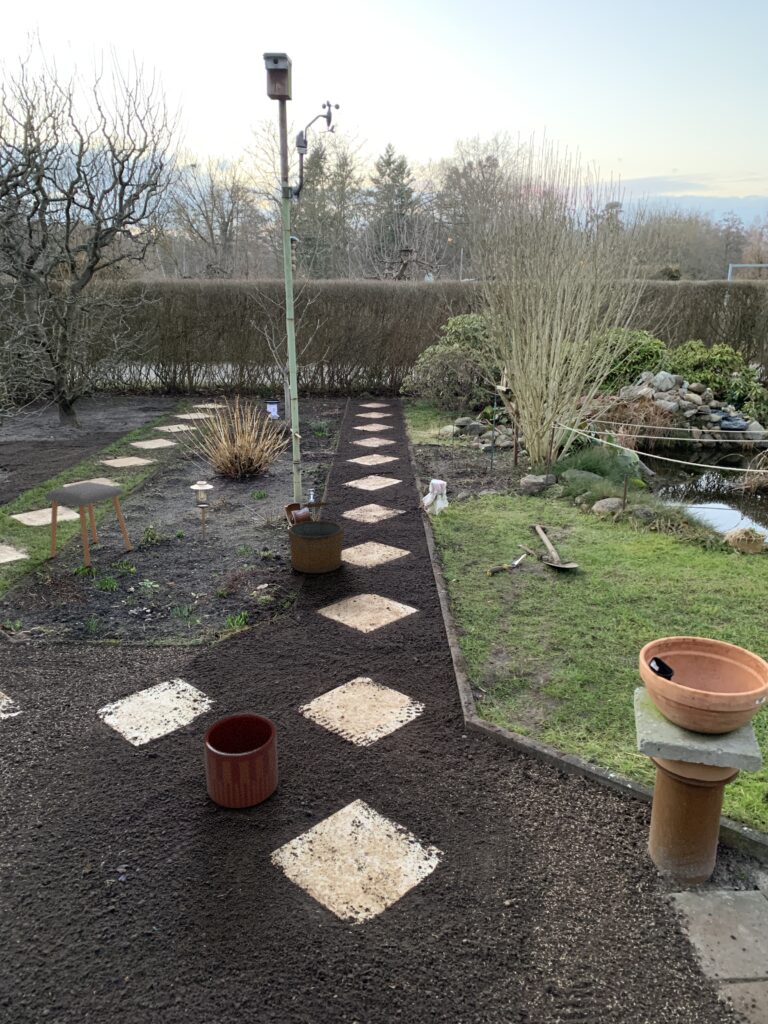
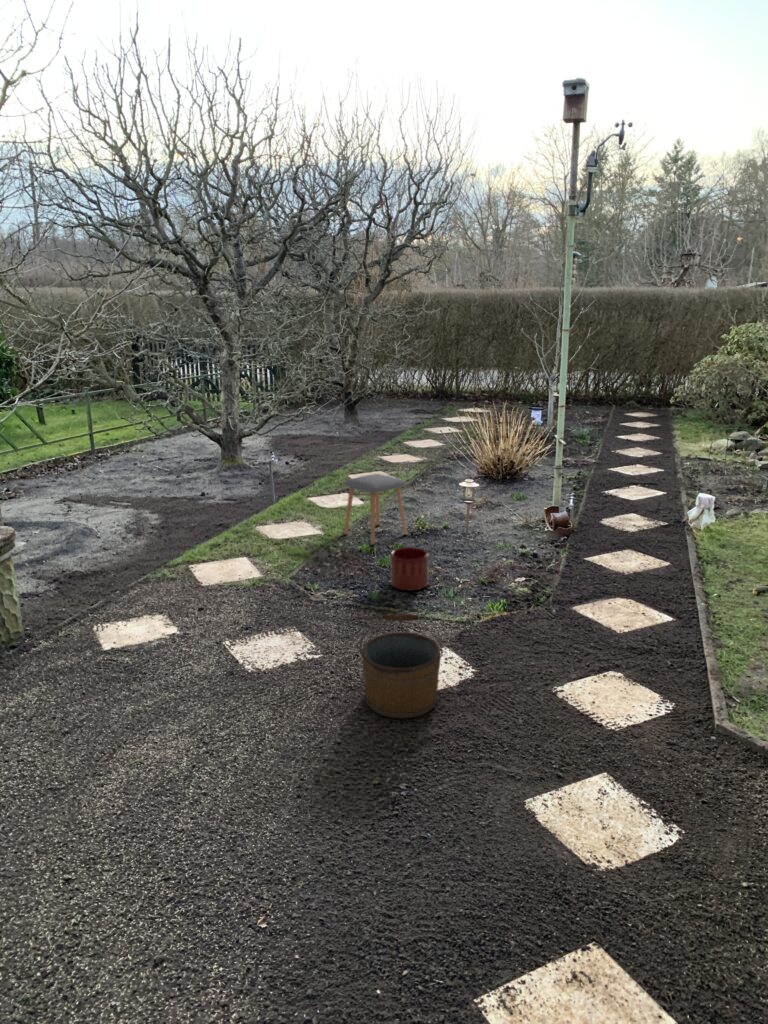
bucket: present [287,502,344,573] -> present [360,614,442,718]
planter: present [203,713,278,808] -> present [390,547,428,591]

